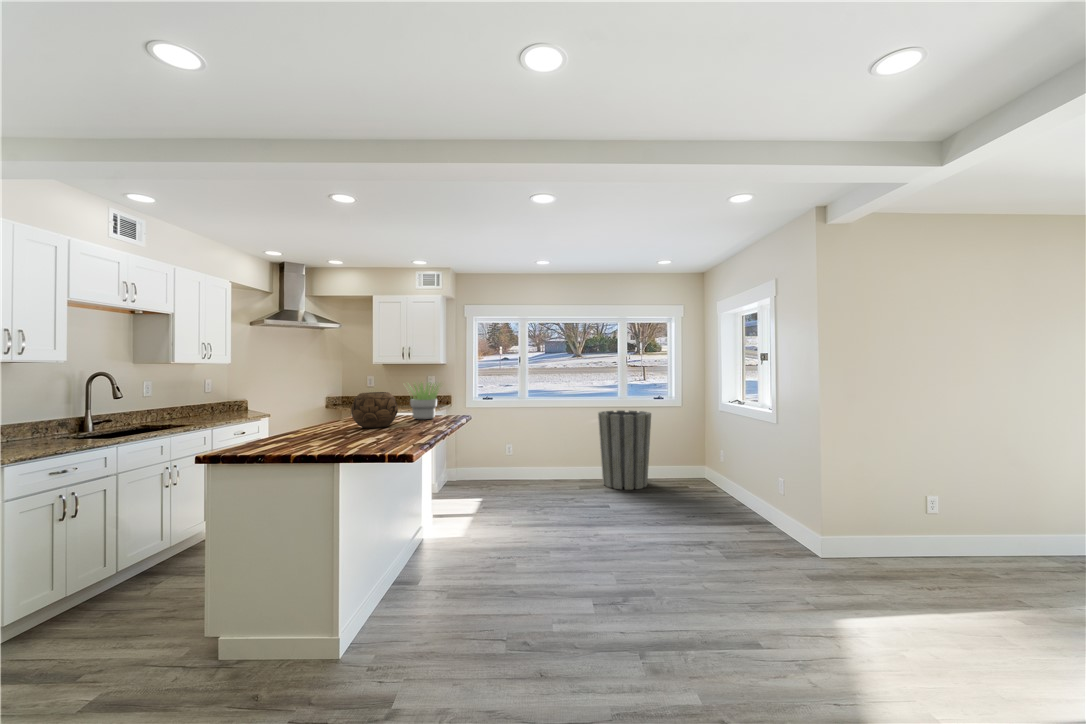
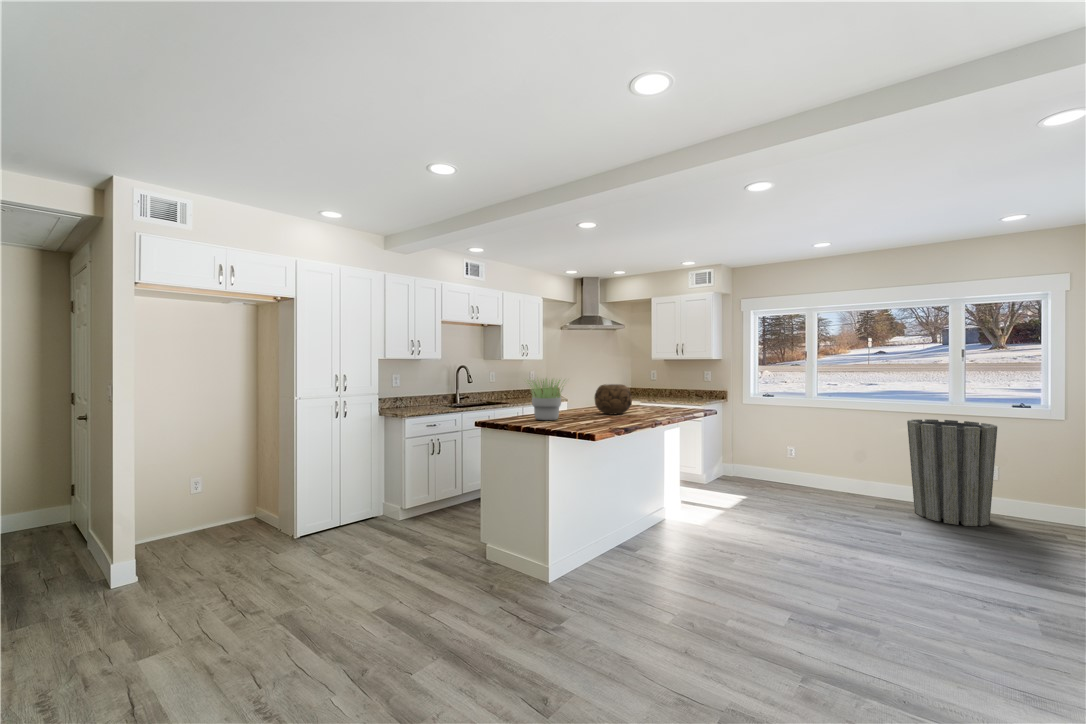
potted plant: present [407,383,439,420] -> present [529,379,565,421]

